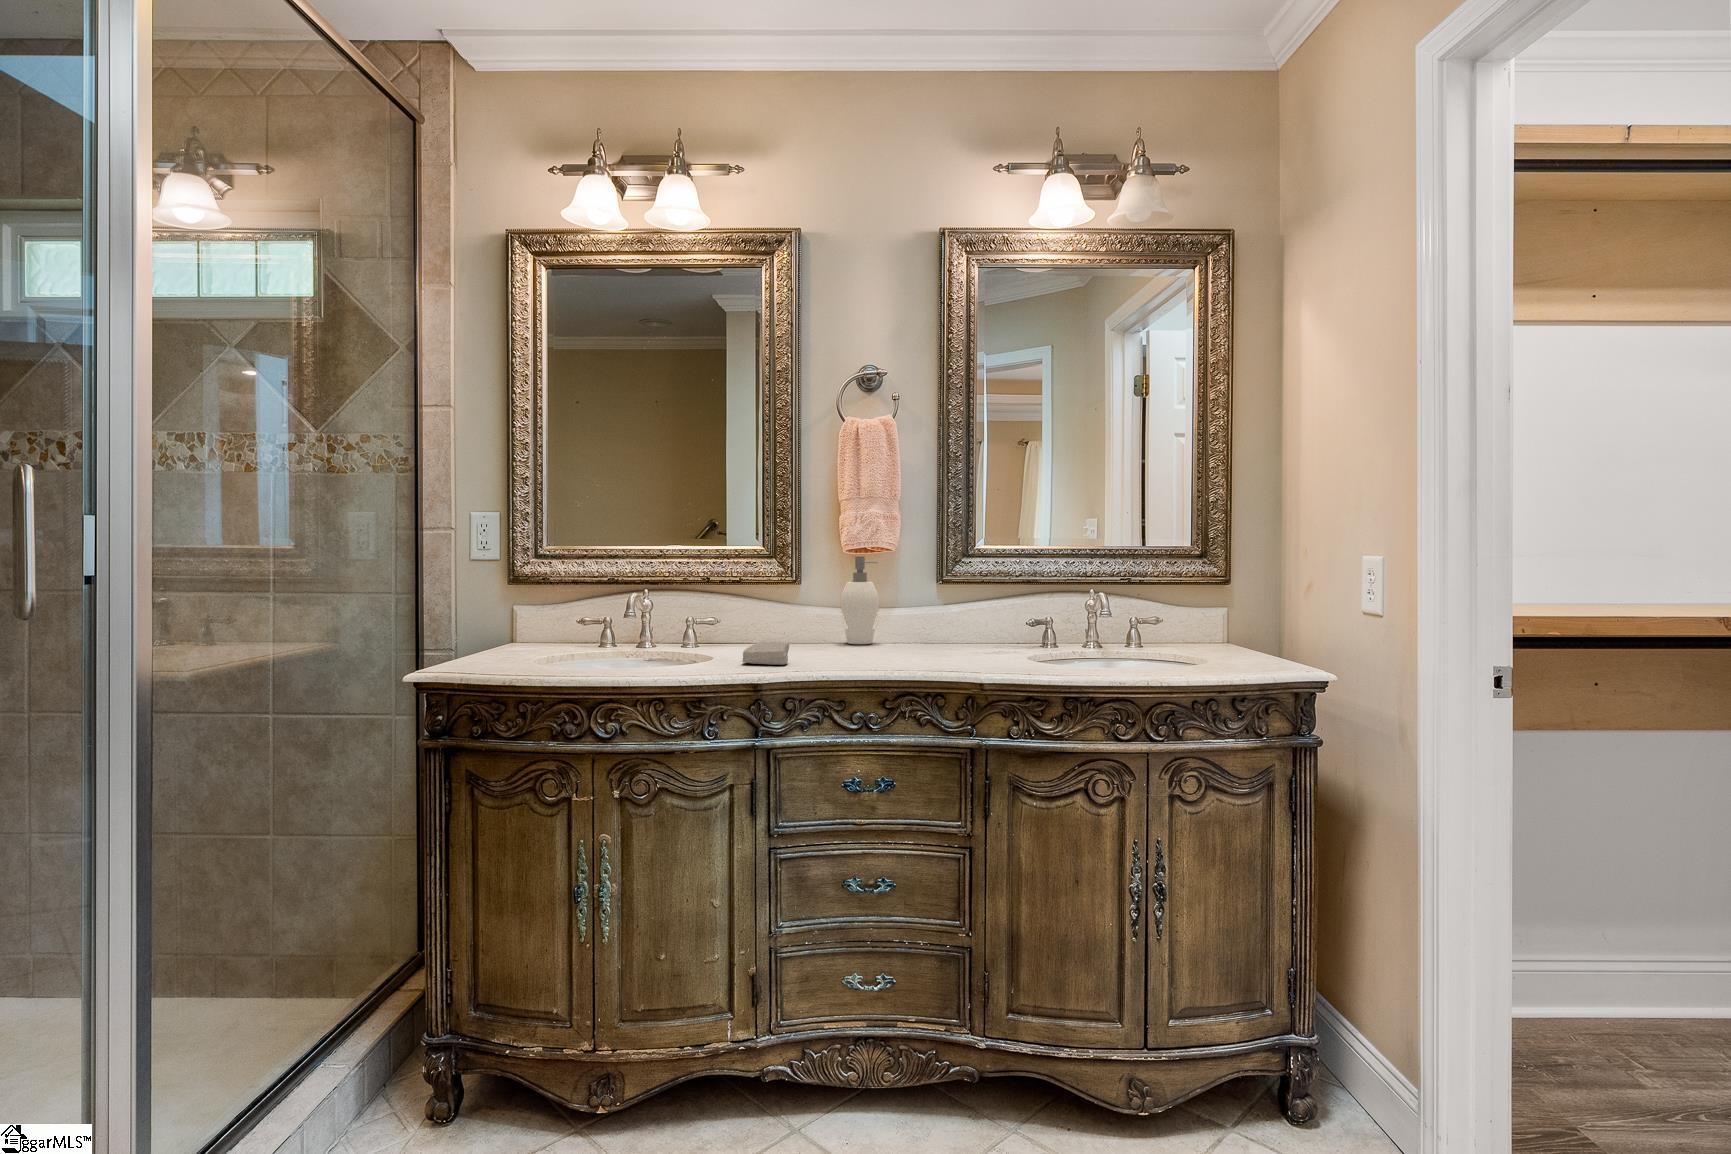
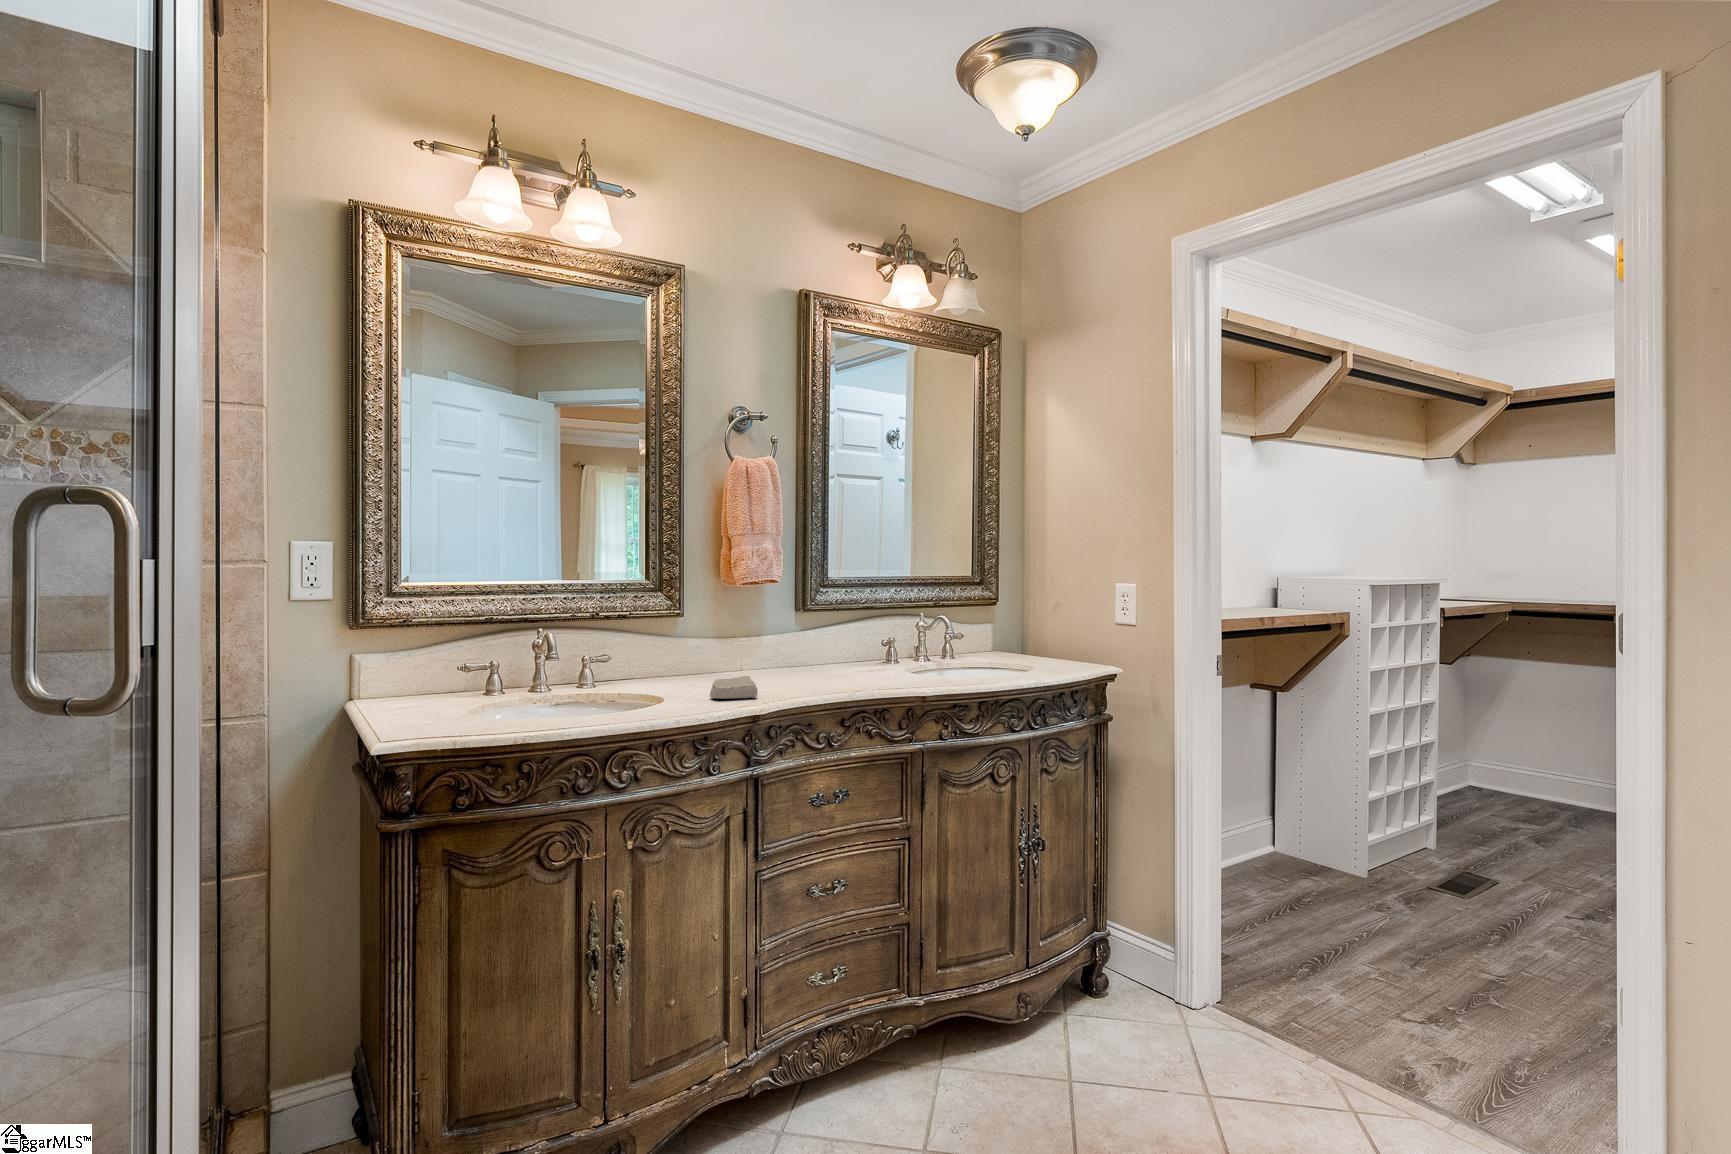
soap dispenser: present [841,556,879,644] -> none [721,590,766,675]

